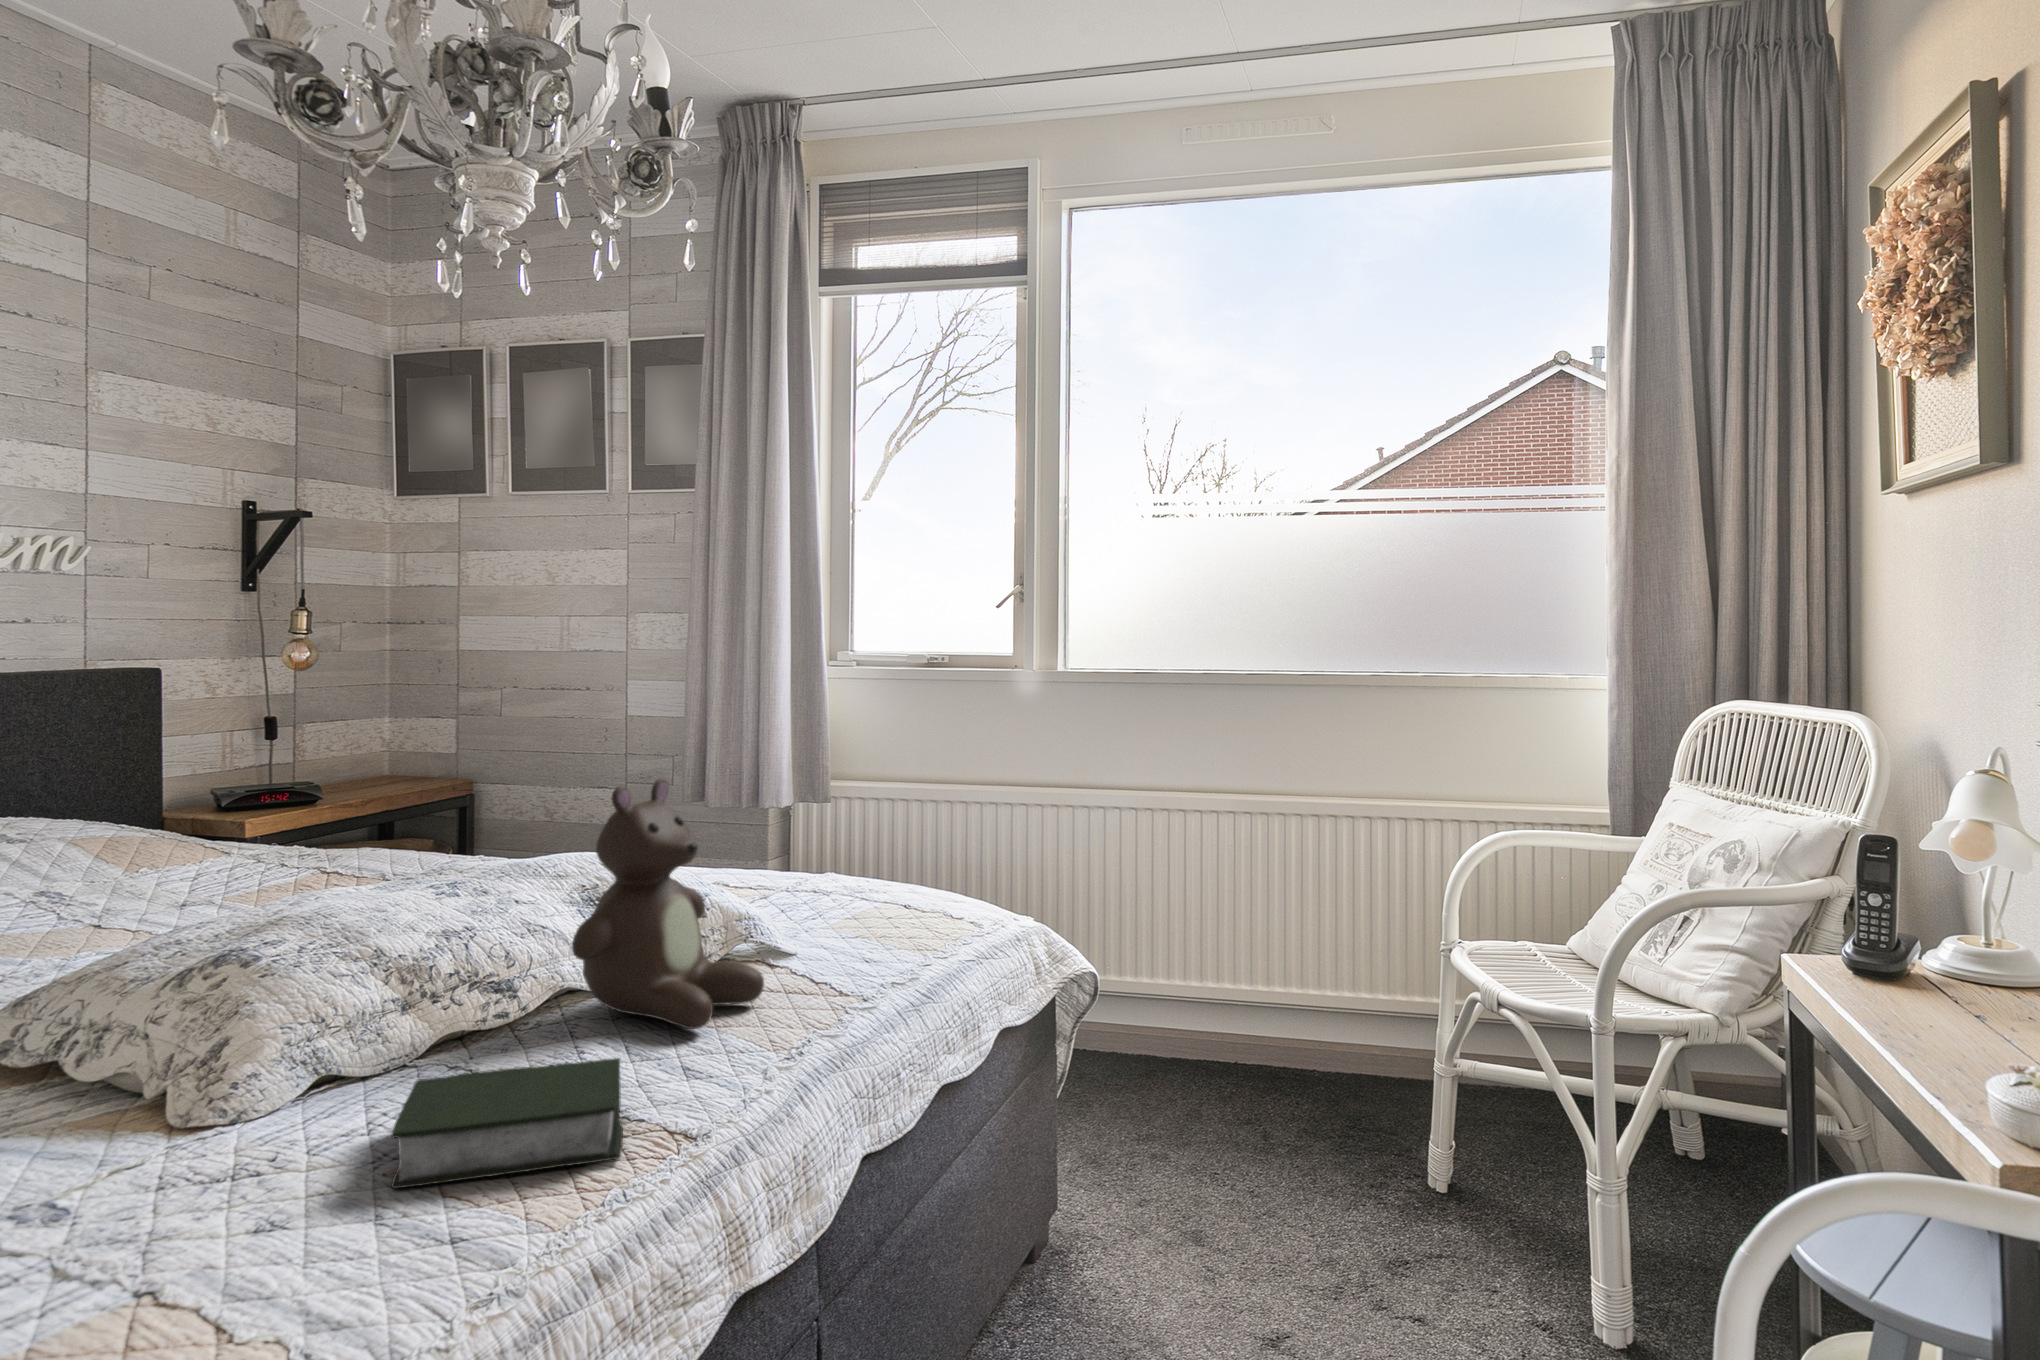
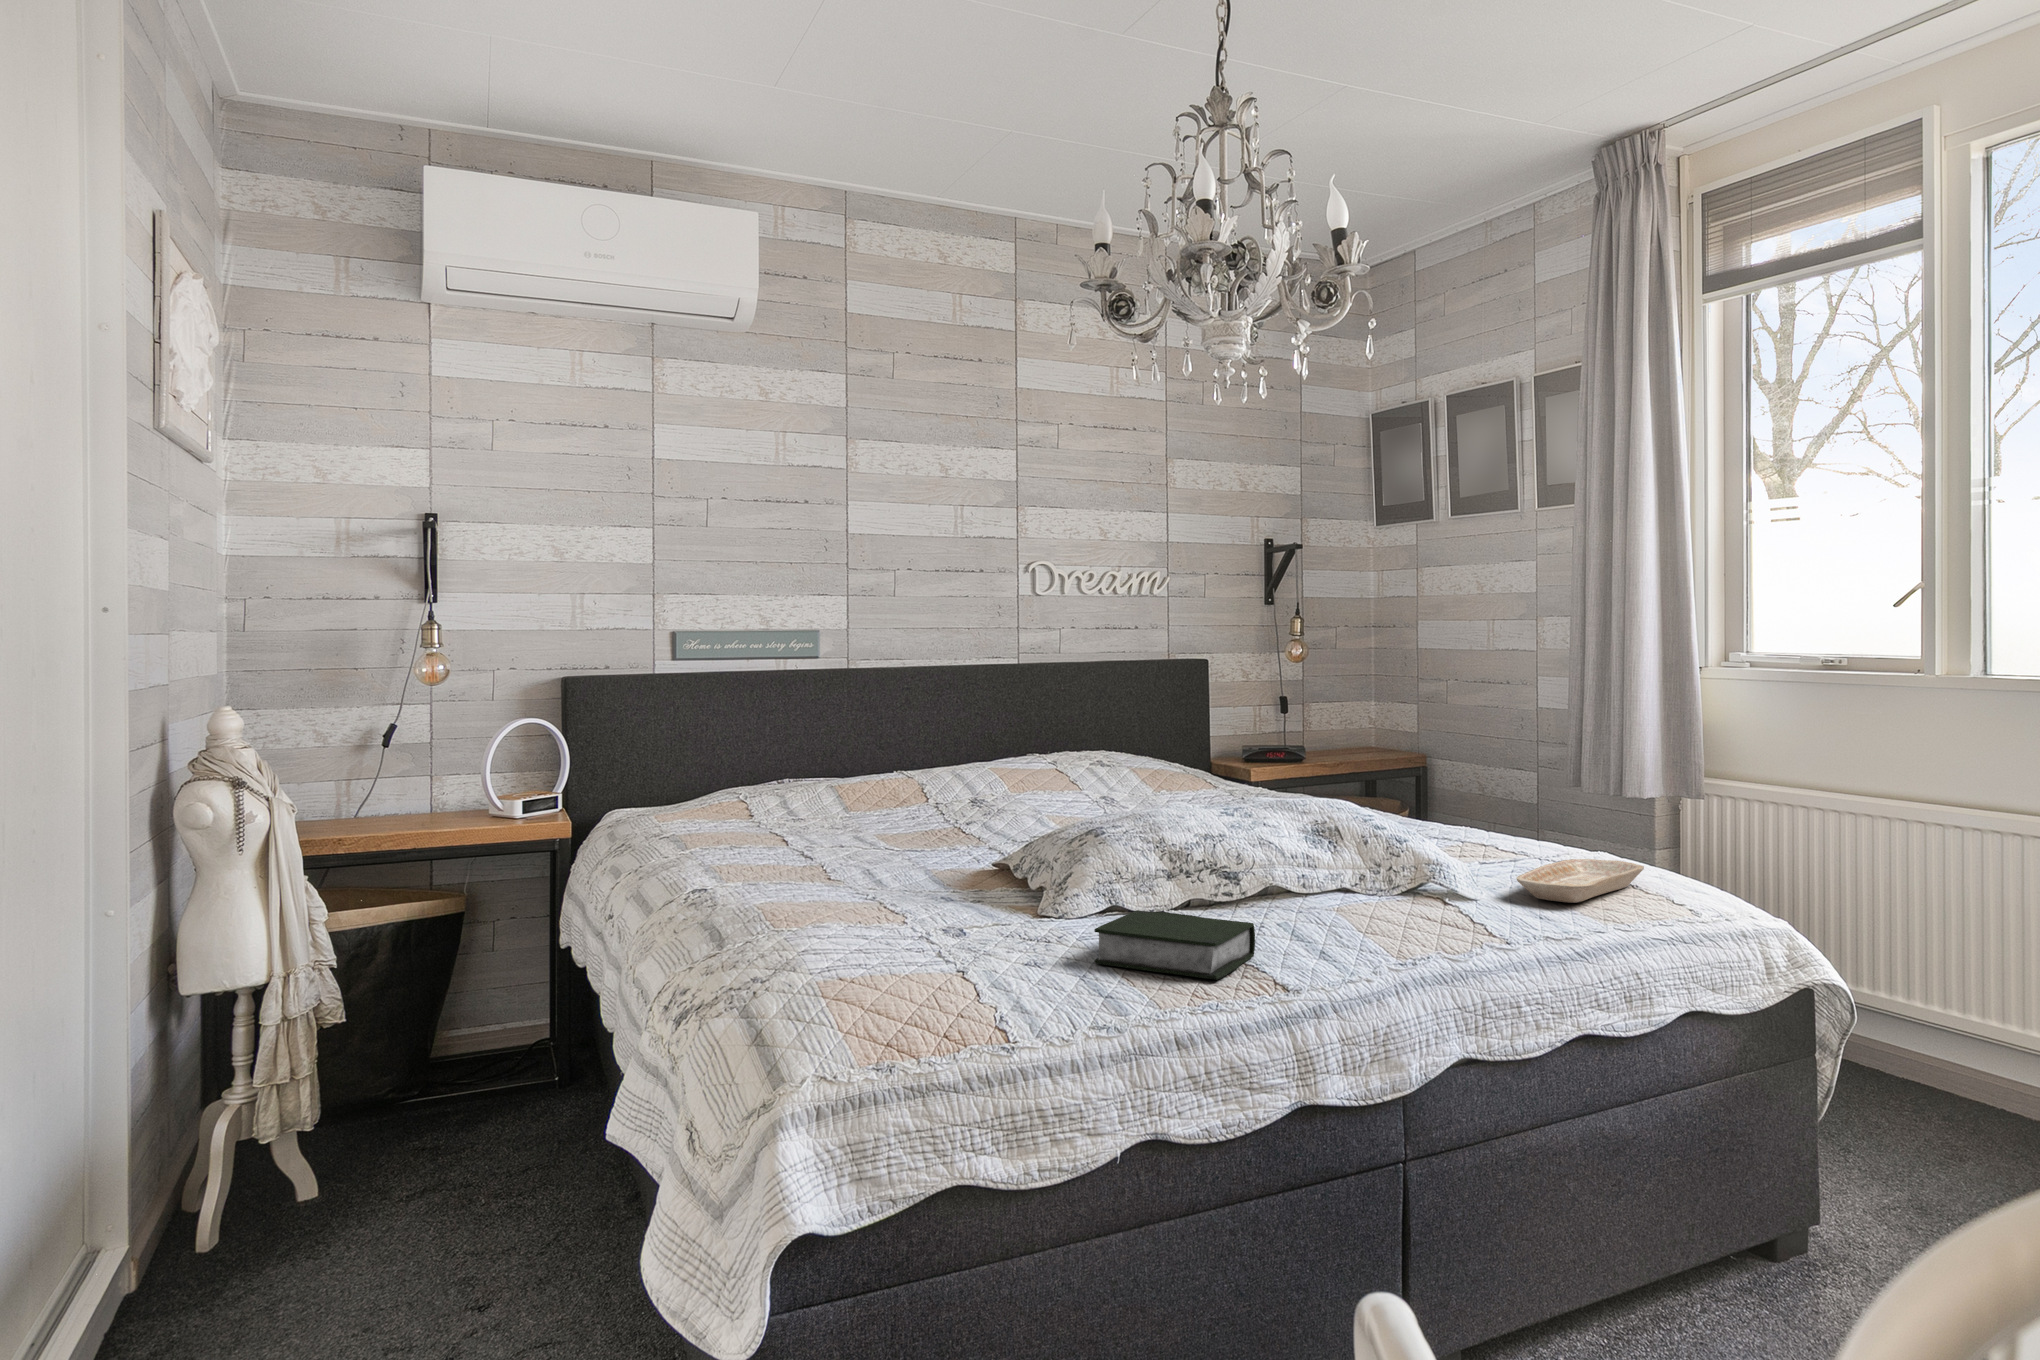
teddy bear: present [572,778,764,1029] -> none [1272,738,1421,929]
tray: none [814,880,912,939] -> present [1516,859,1644,903]

